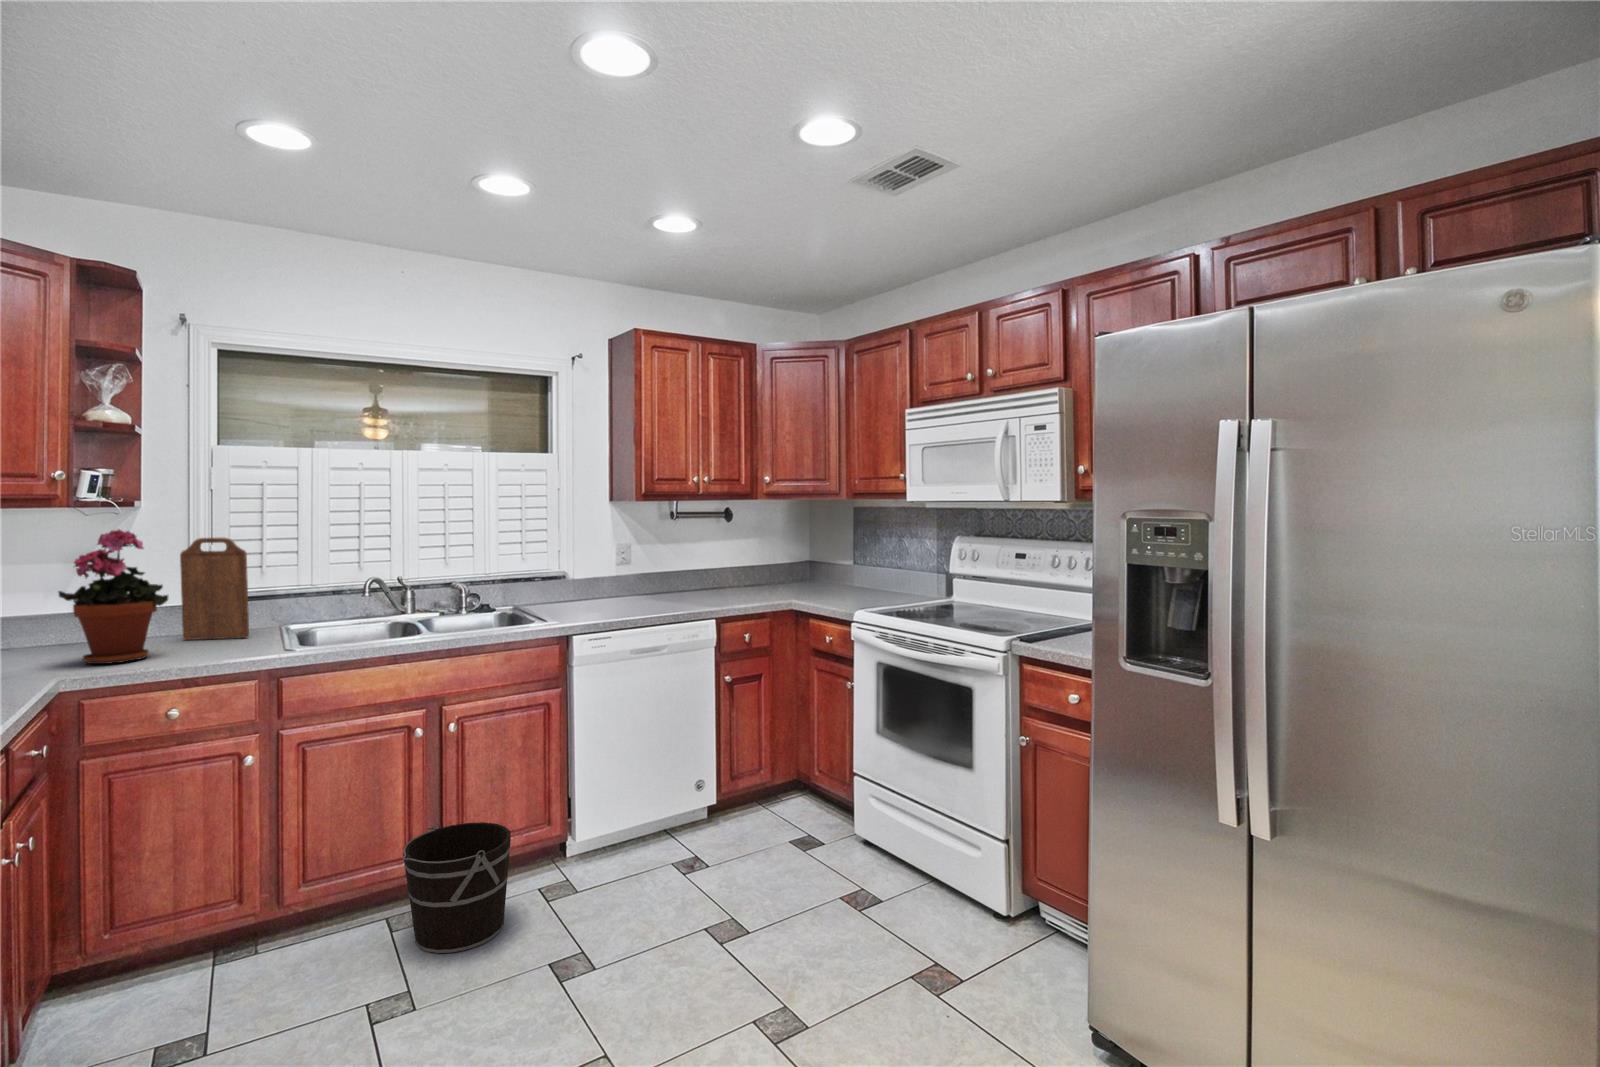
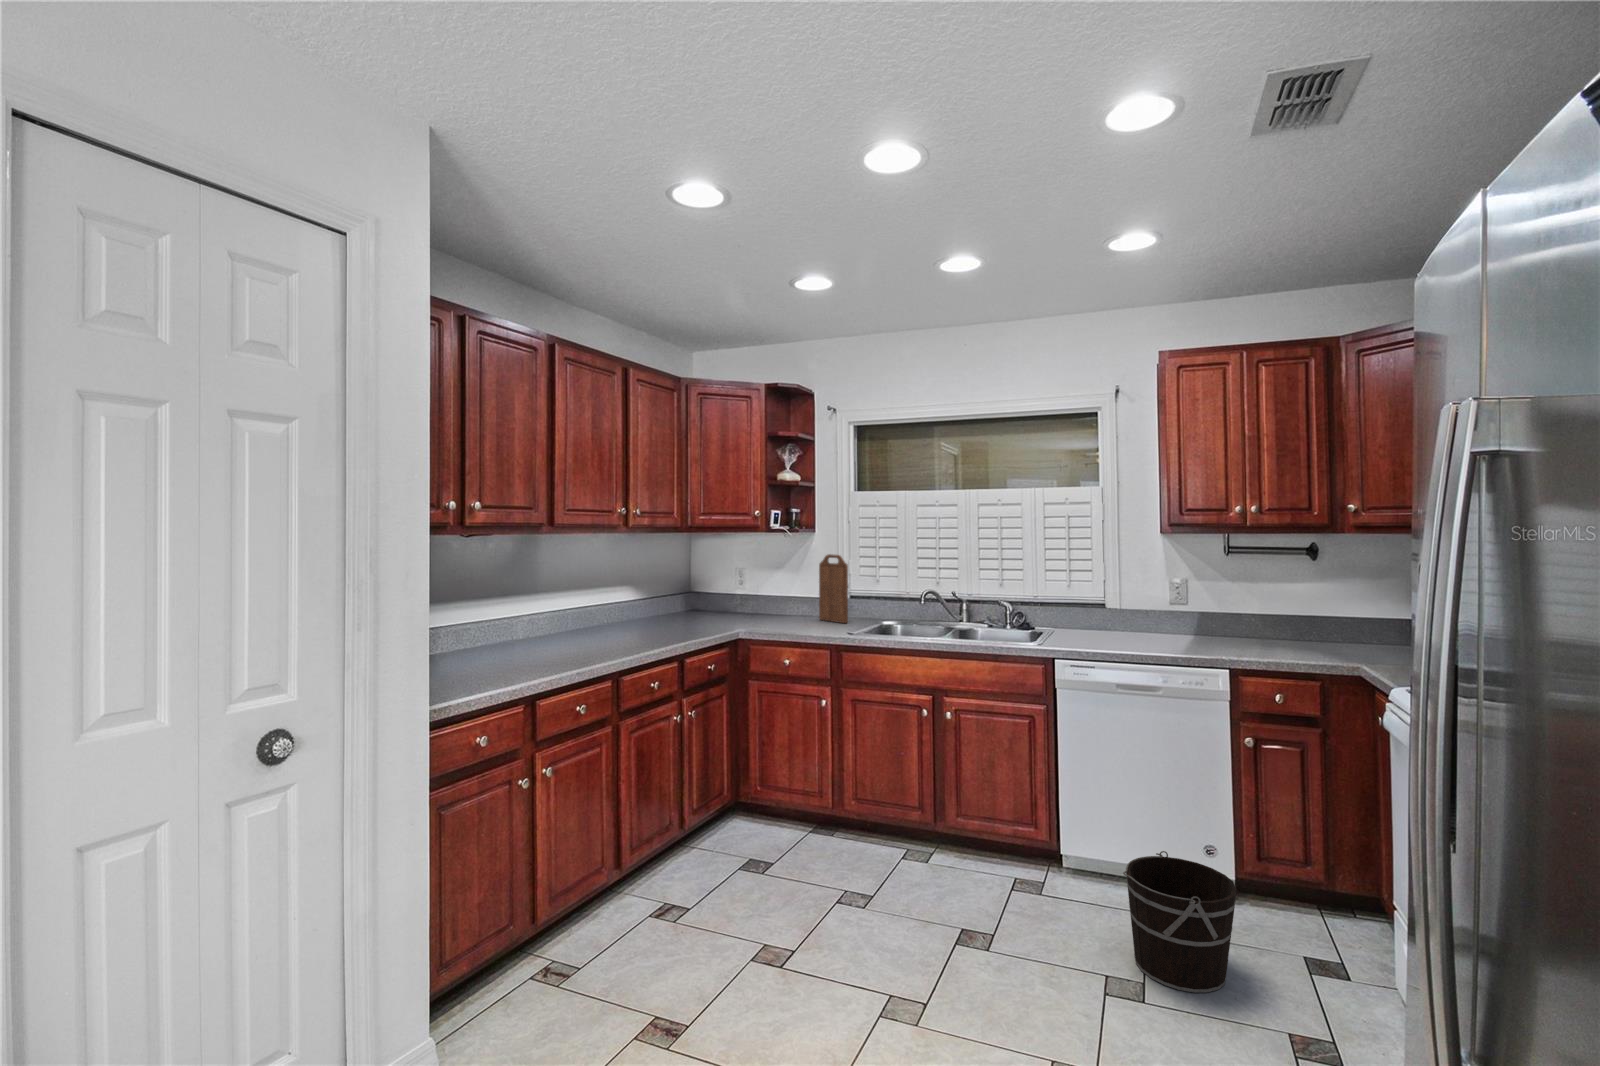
potted plant: present [59,529,168,664] -> none [748,548,797,629]
bucket: present [403,822,511,953] -> present [1123,851,1237,993]

